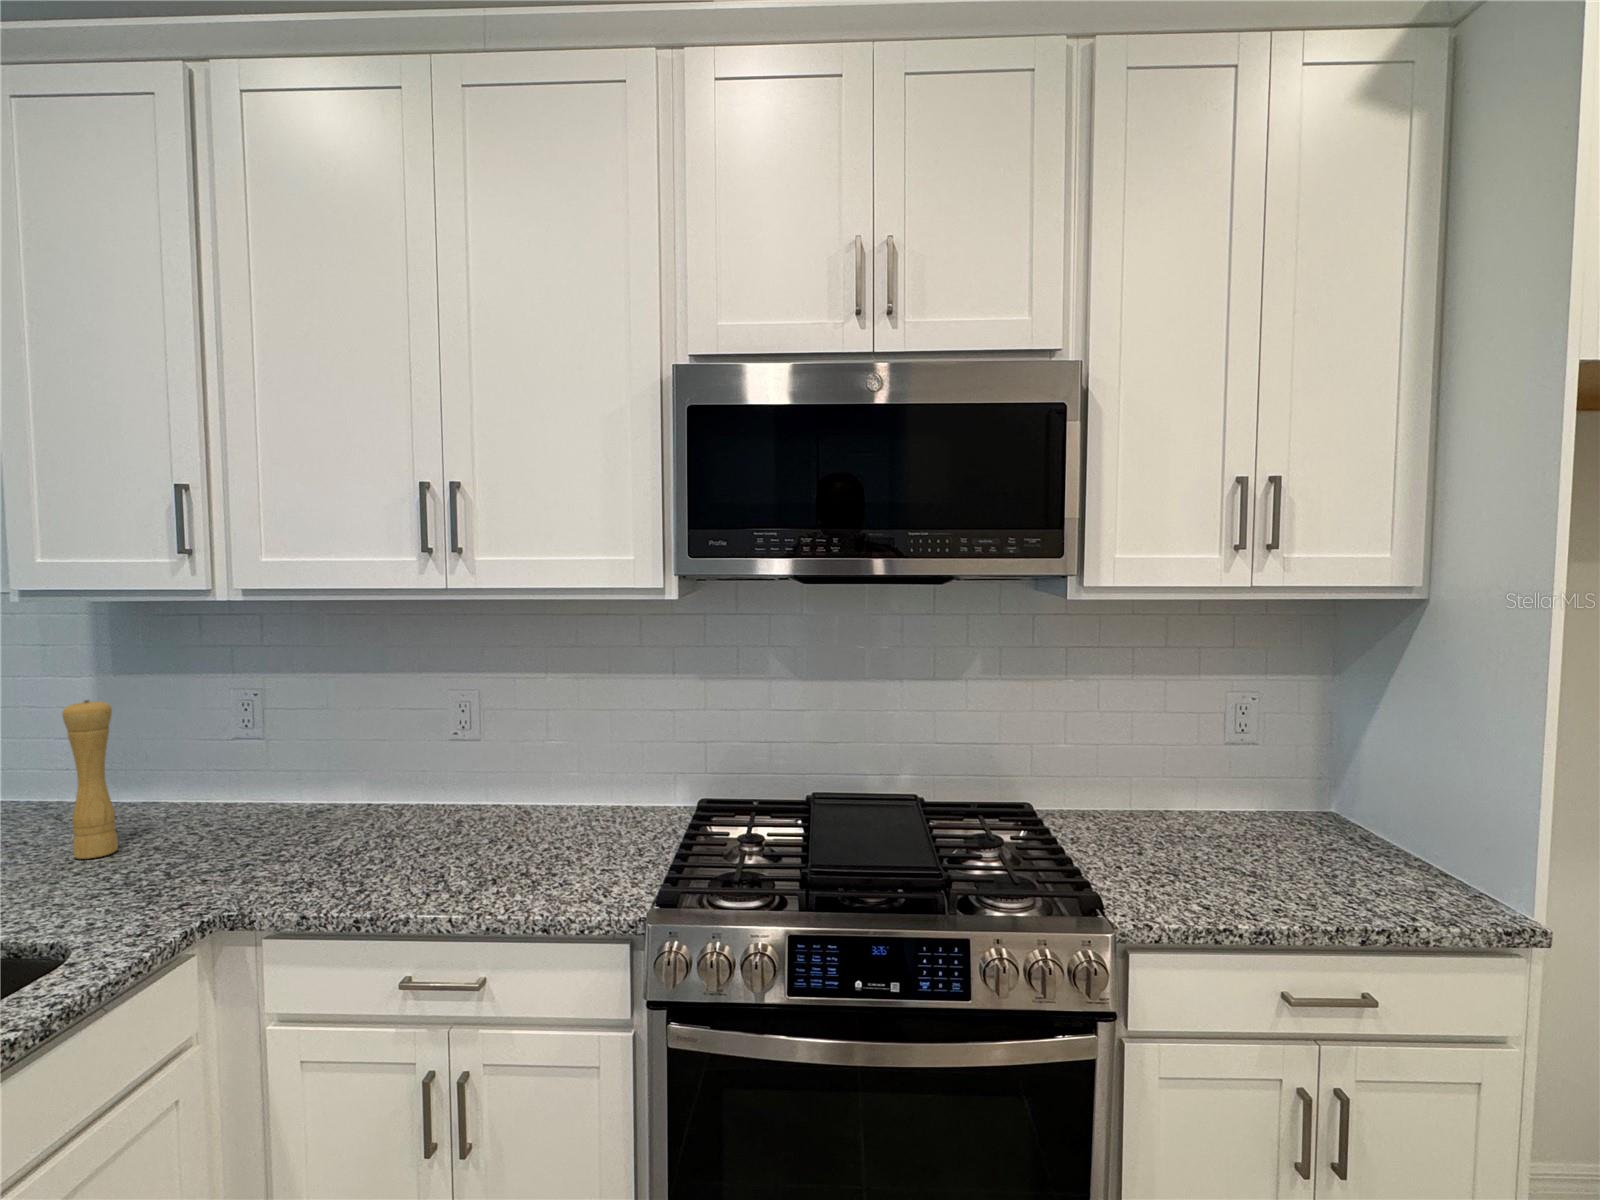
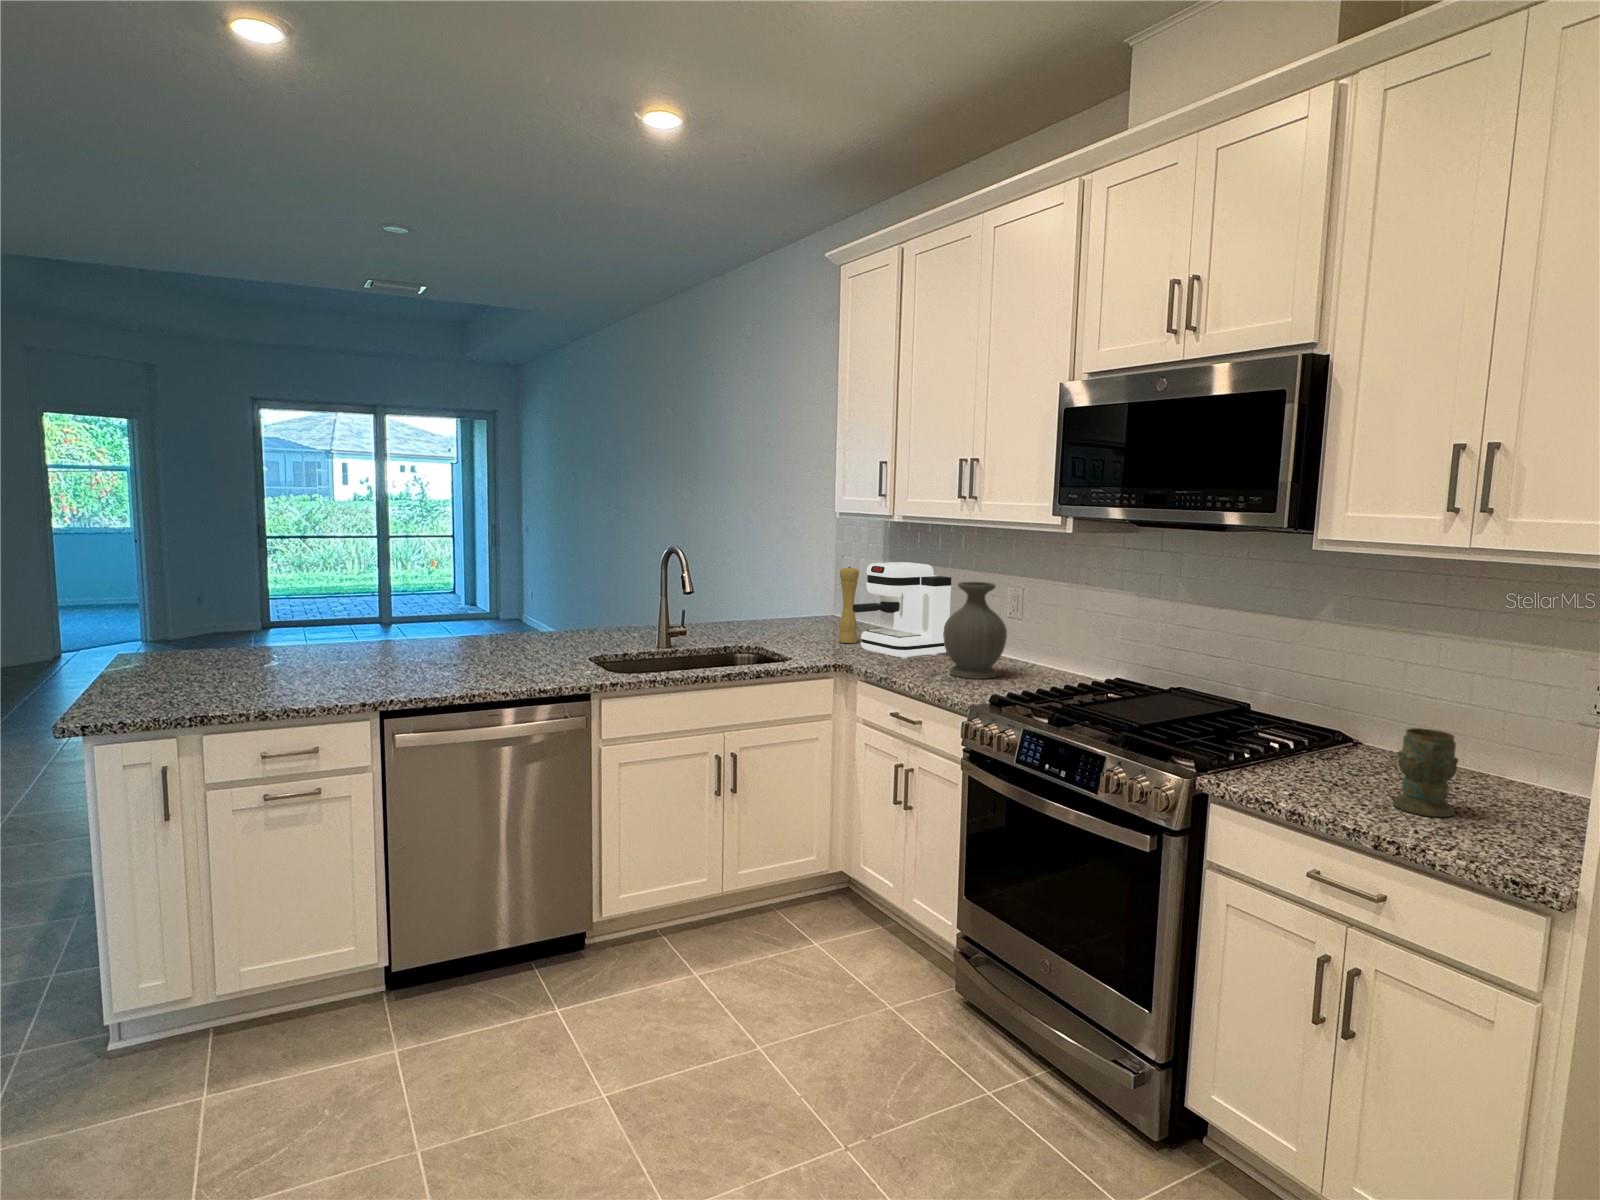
coffee maker: none [170,674,355,861] -> present [853,562,951,659]
vase: none [427,692,540,867] -> present [943,582,1007,679]
mug: none [1236,785,1322,884] -> present [1393,728,1458,817]

